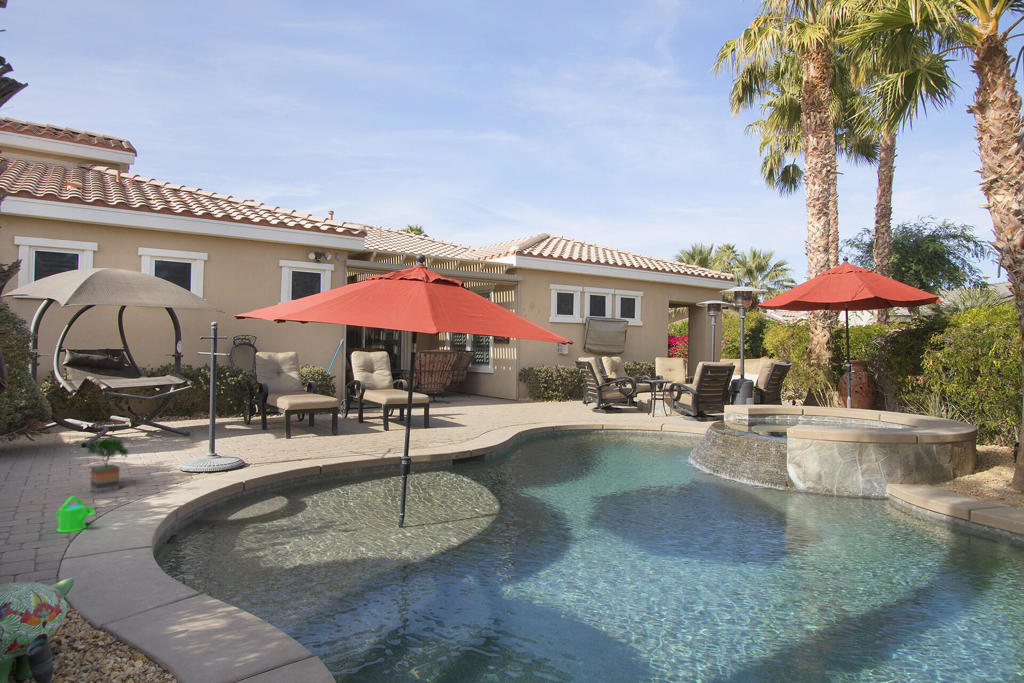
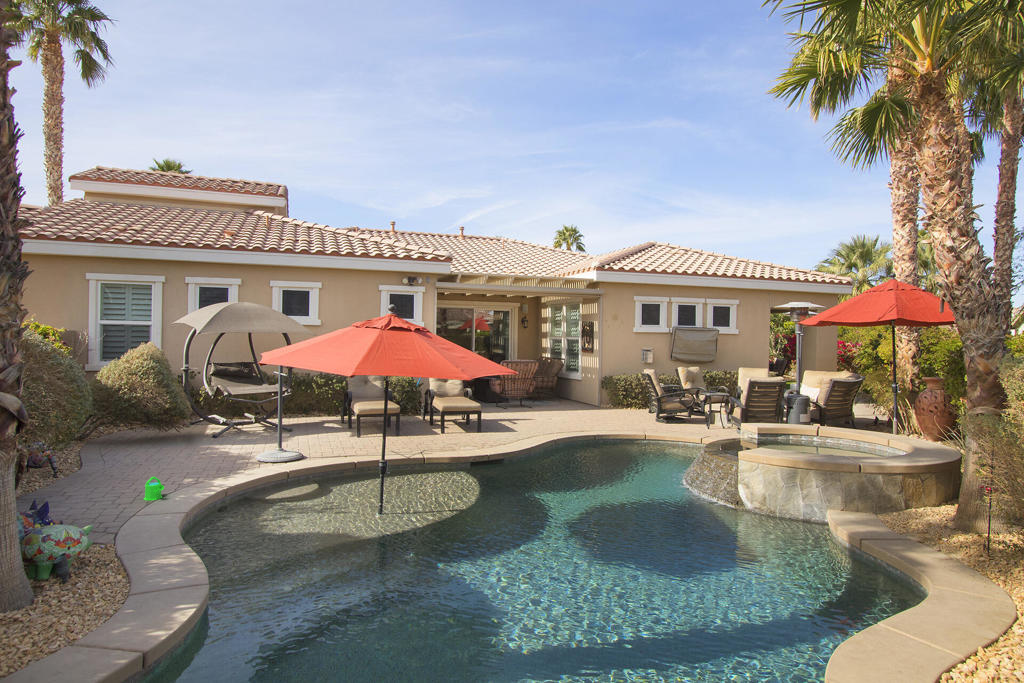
potted tree: present [87,439,129,493] -> none [184,435,212,474]

